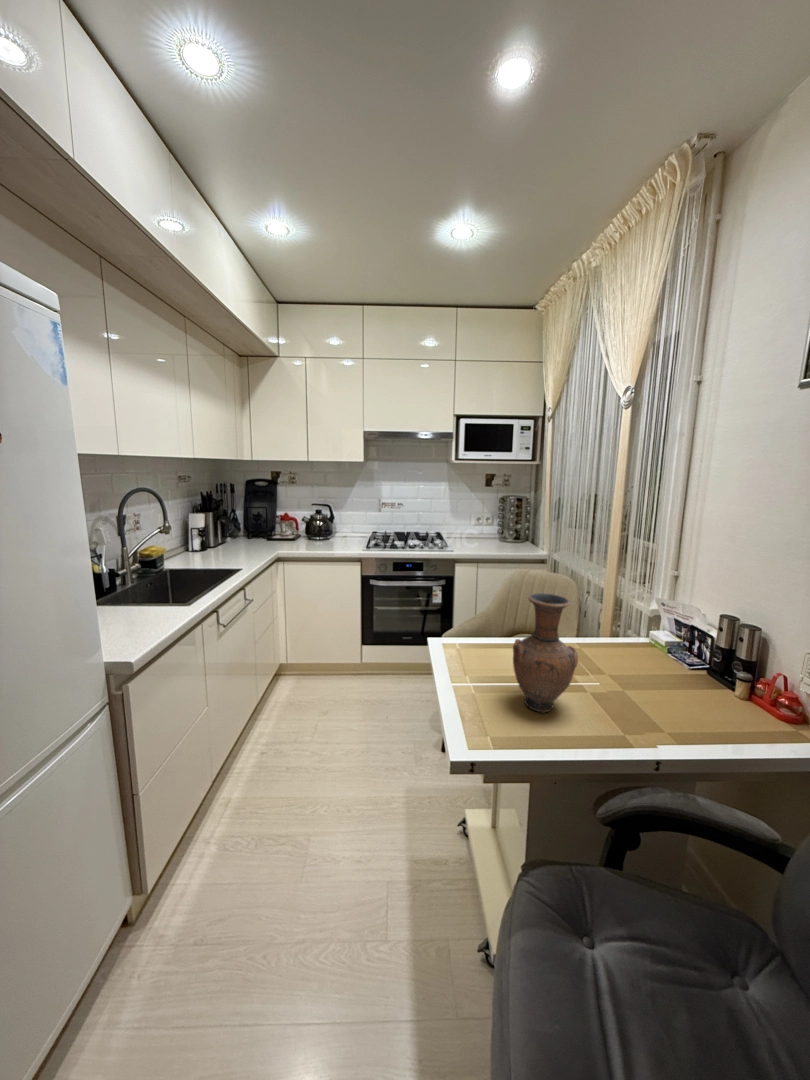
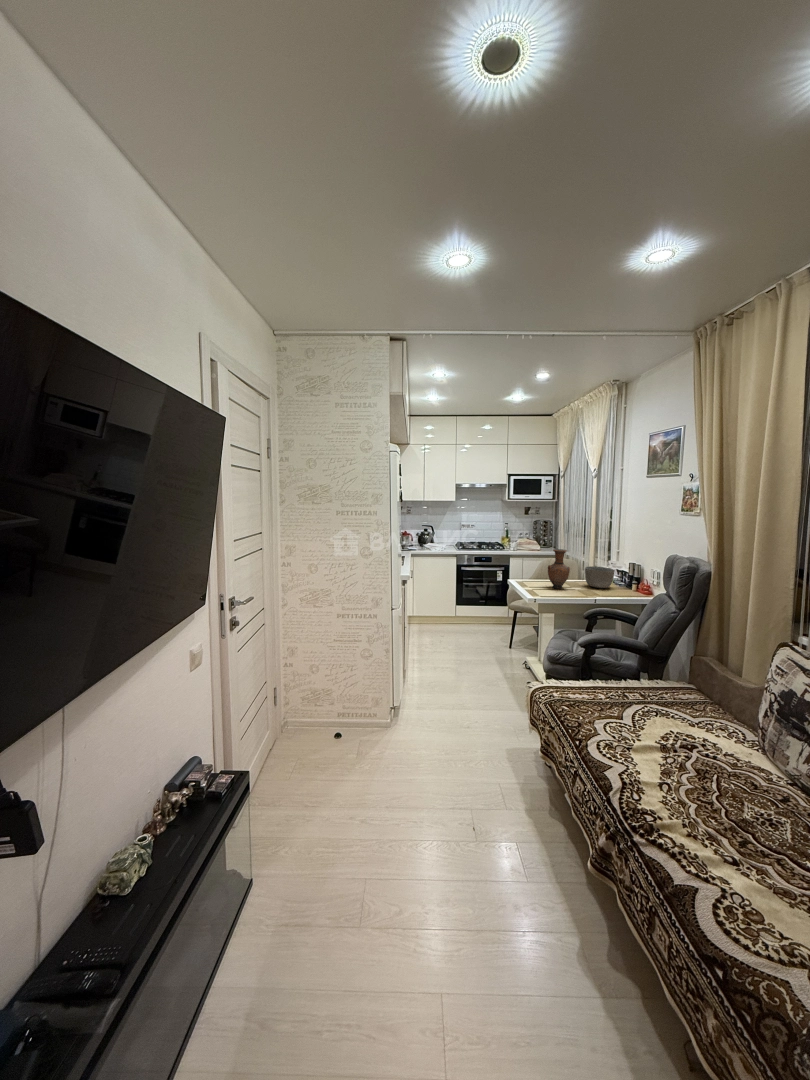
bowl: none [614,631,701,704] -> present [585,566,615,588]

